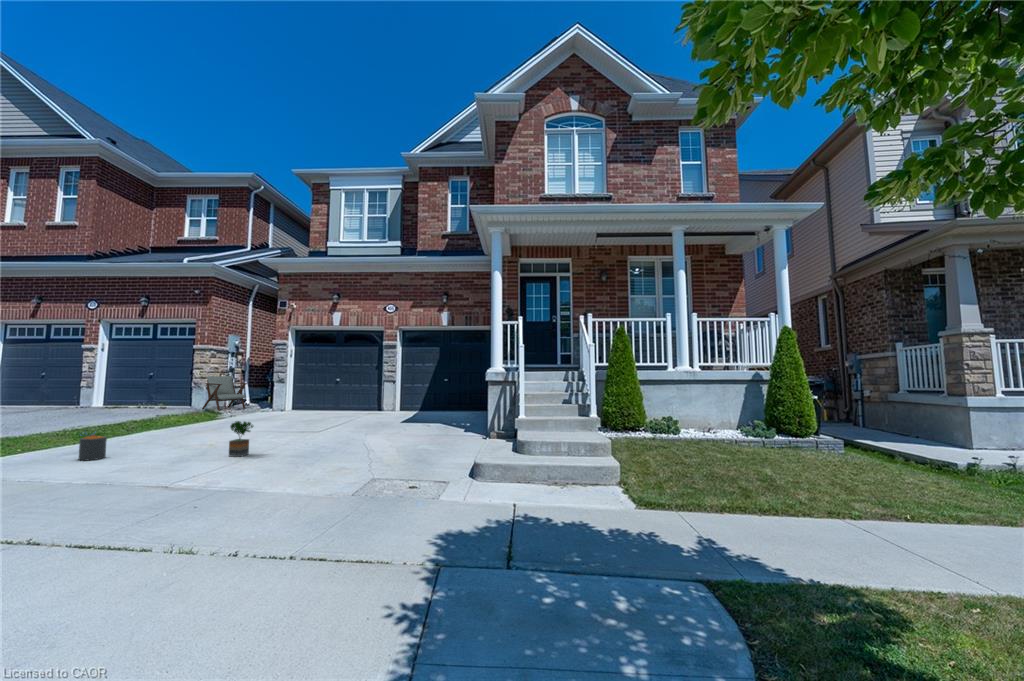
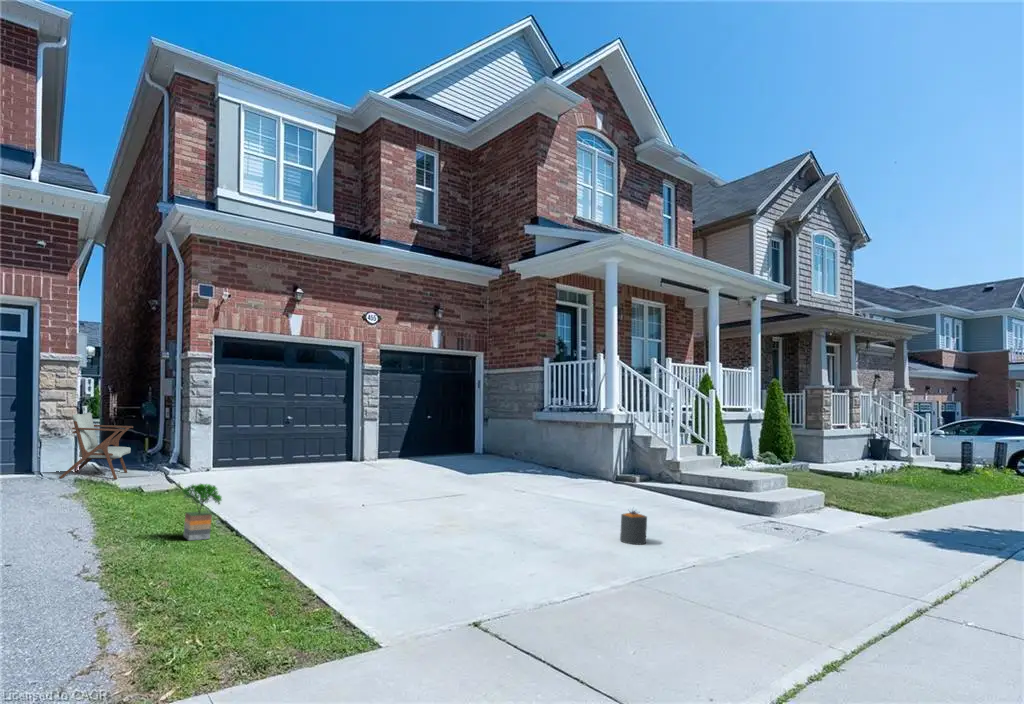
potted tree: present [229,421,253,457] -> present [183,484,222,540]
trash can: present [78,434,107,460] -> present [620,511,647,544]

